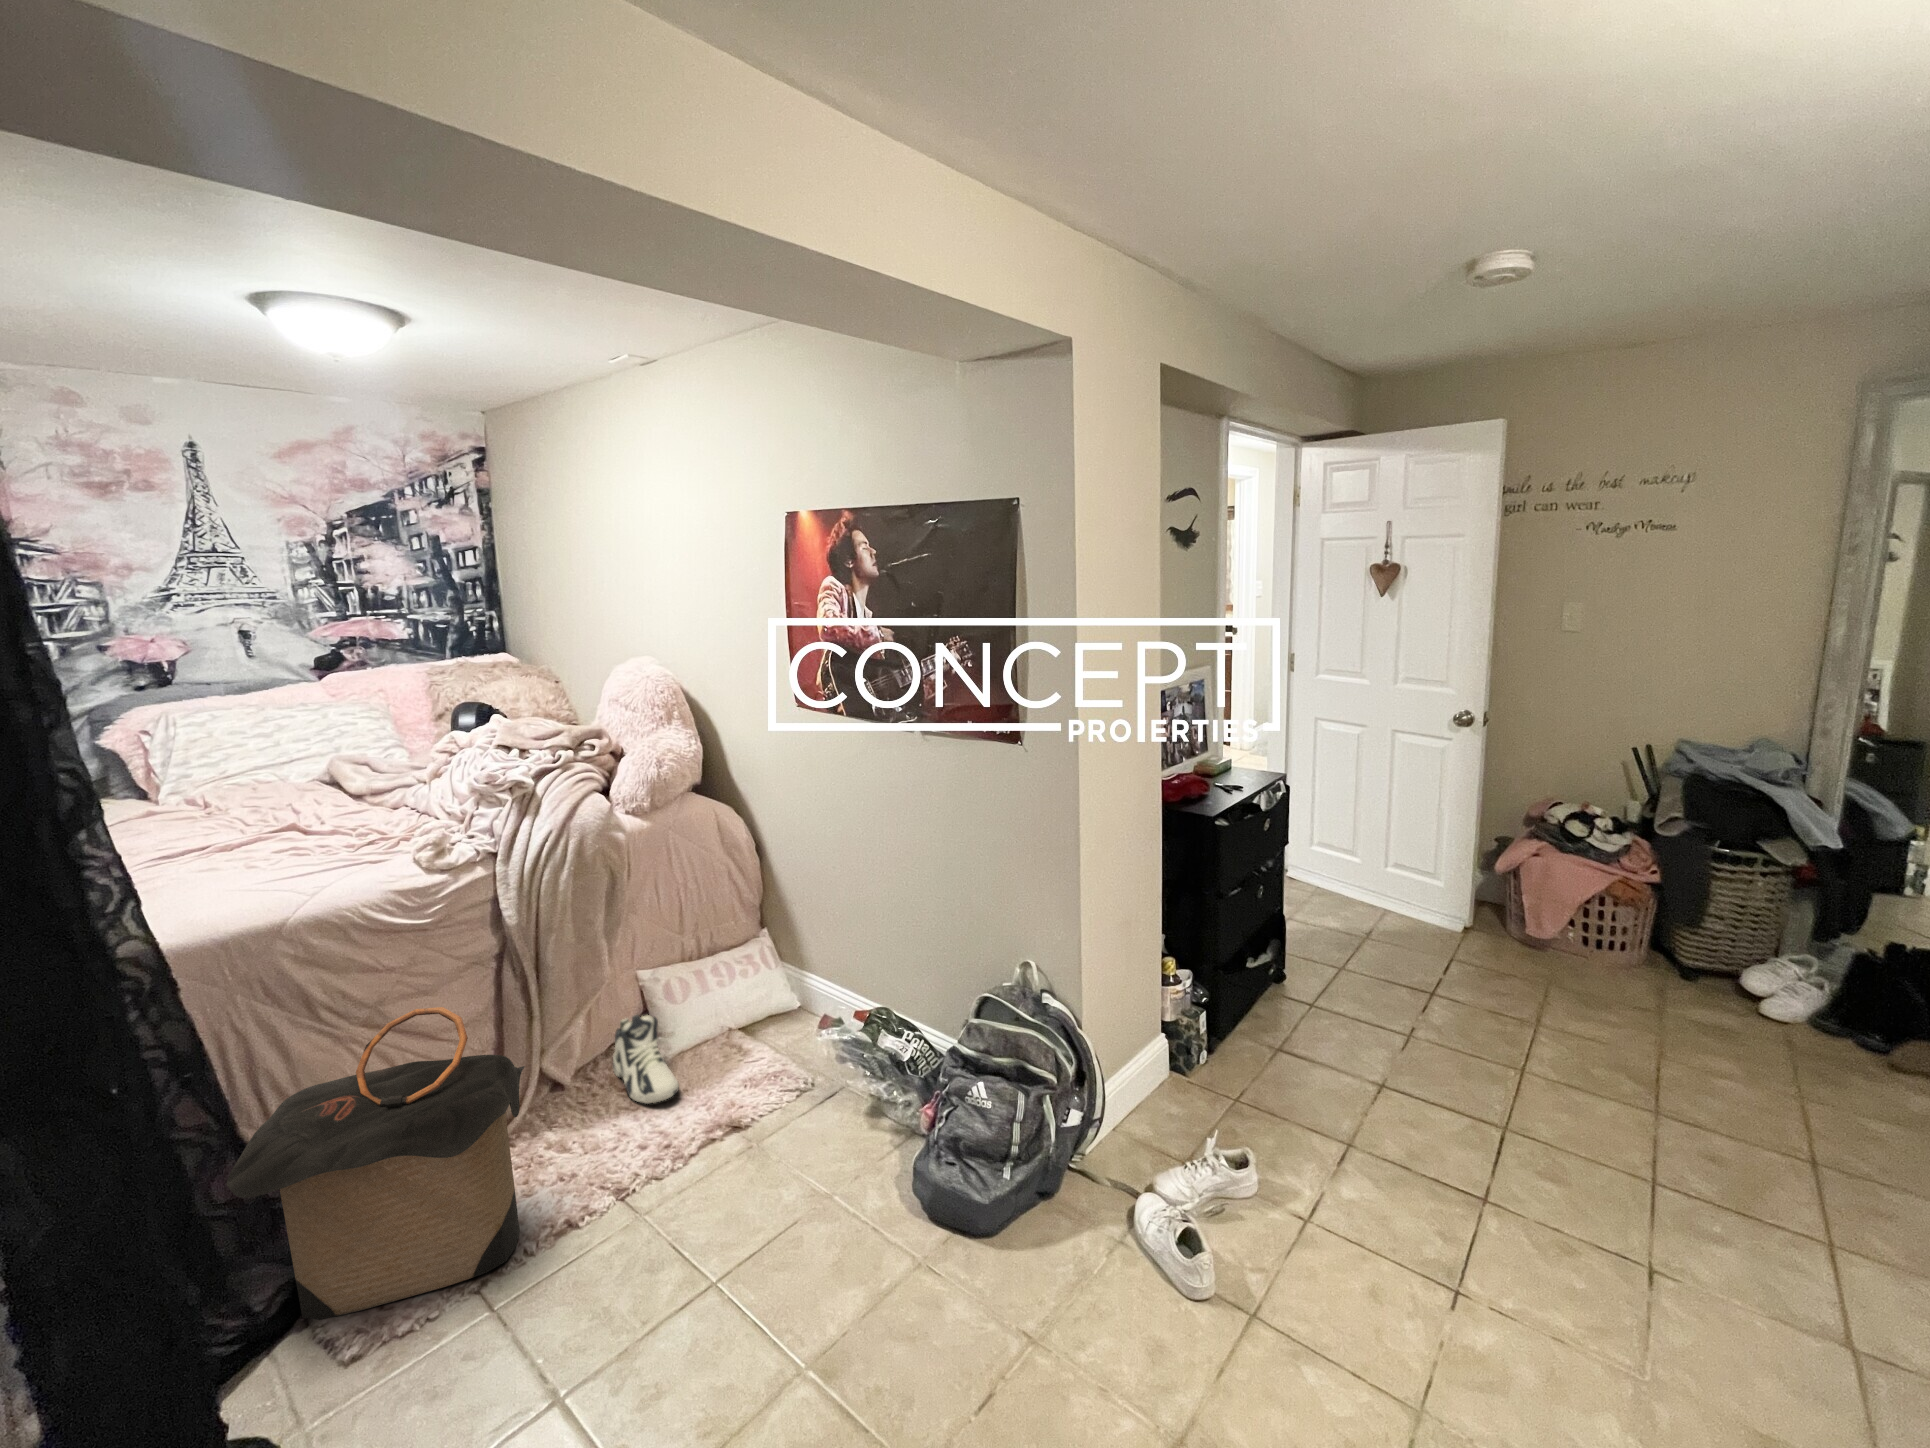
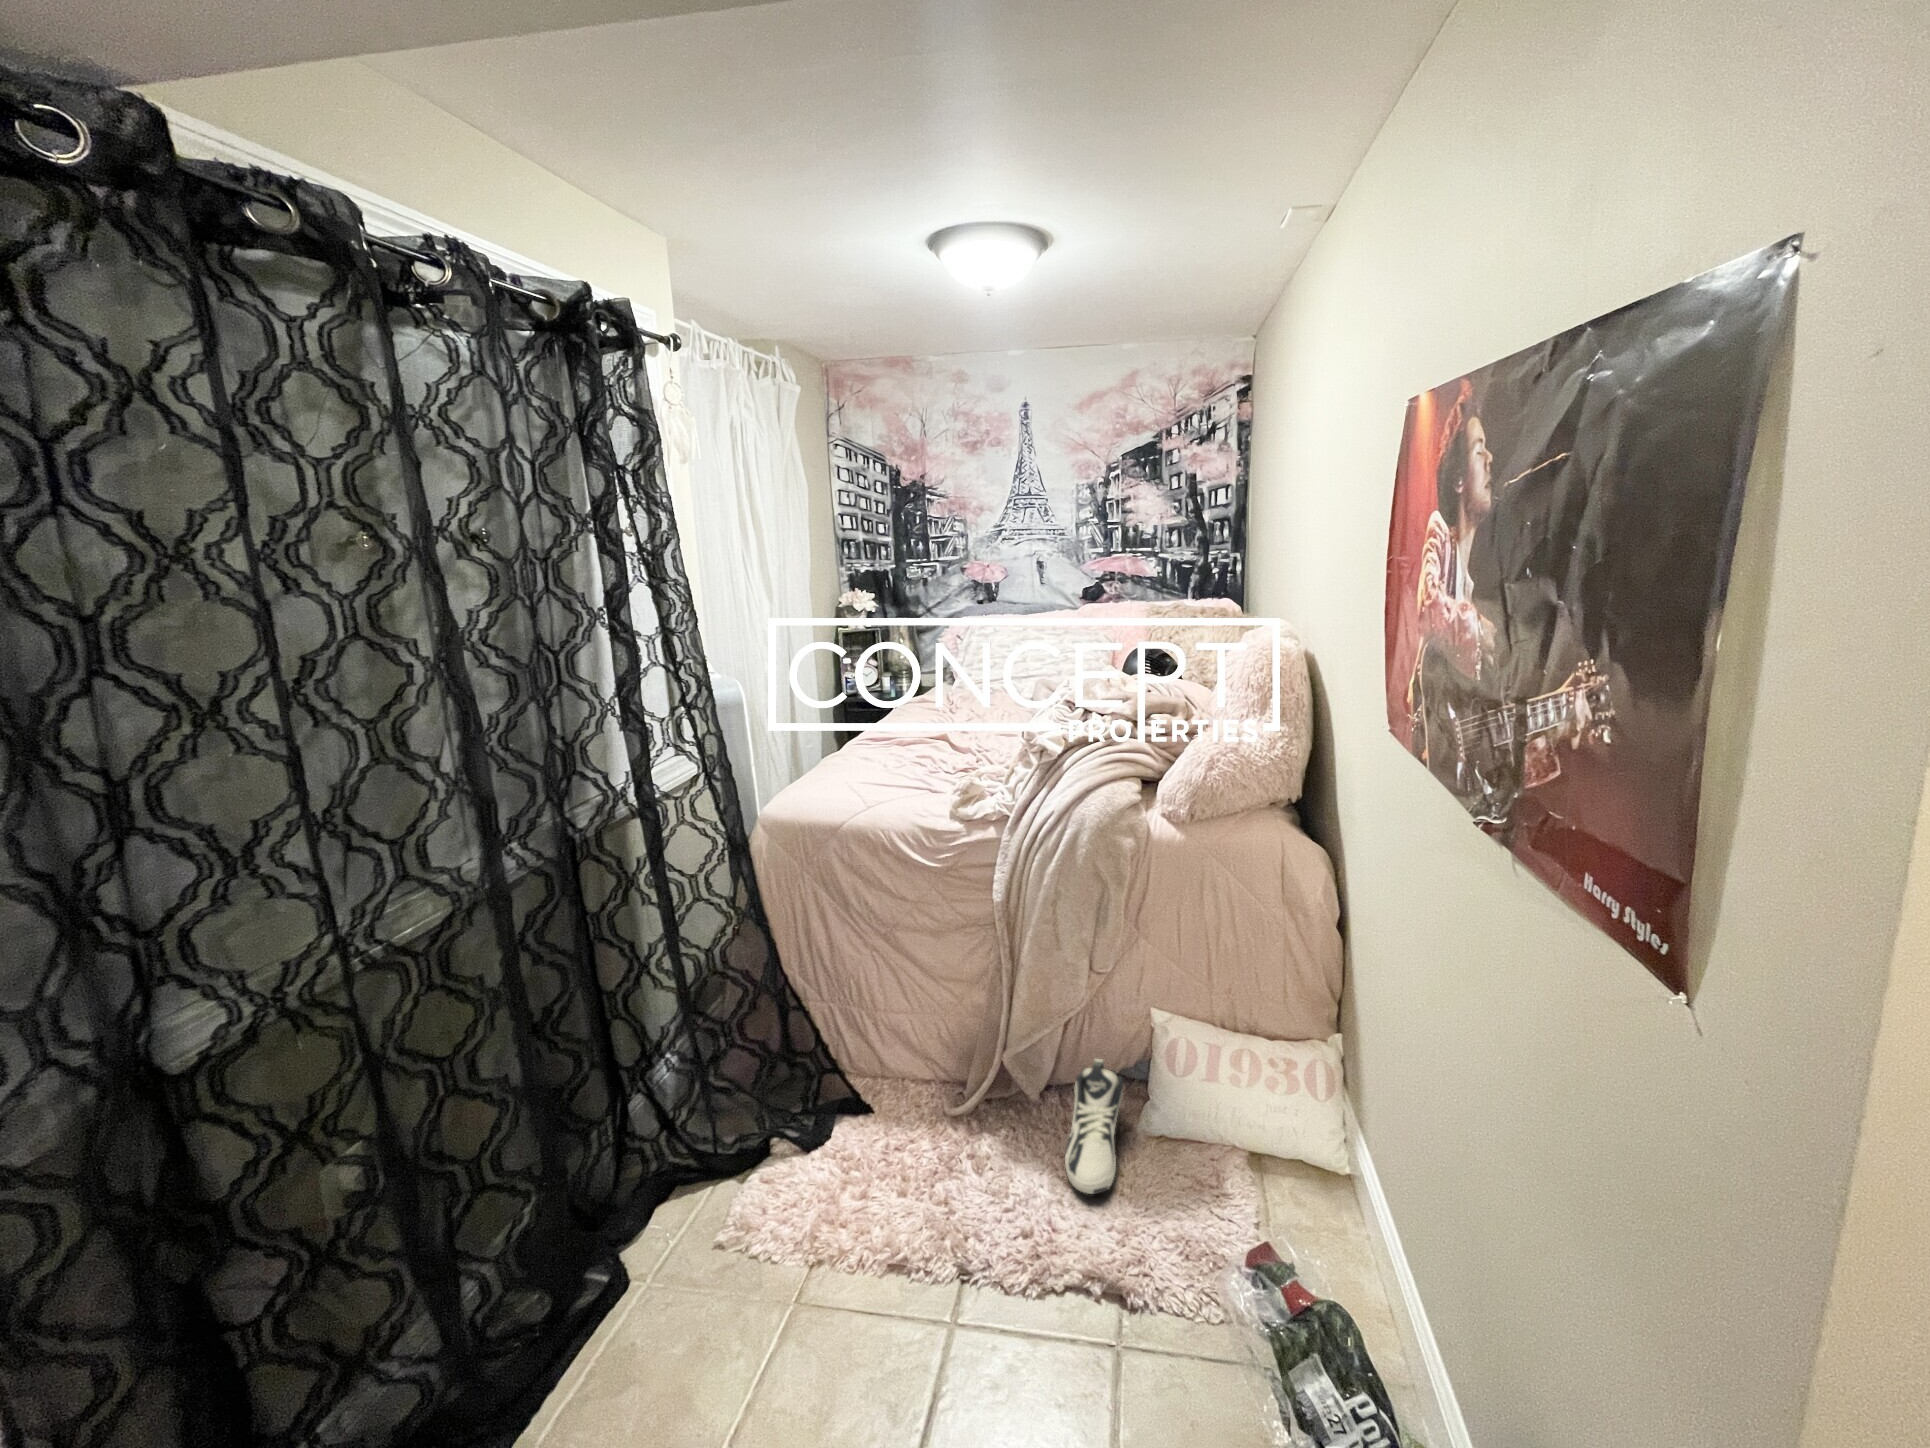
laundry hamper: present [227,1007,525,1320] -> none [667,964,890,1275]

